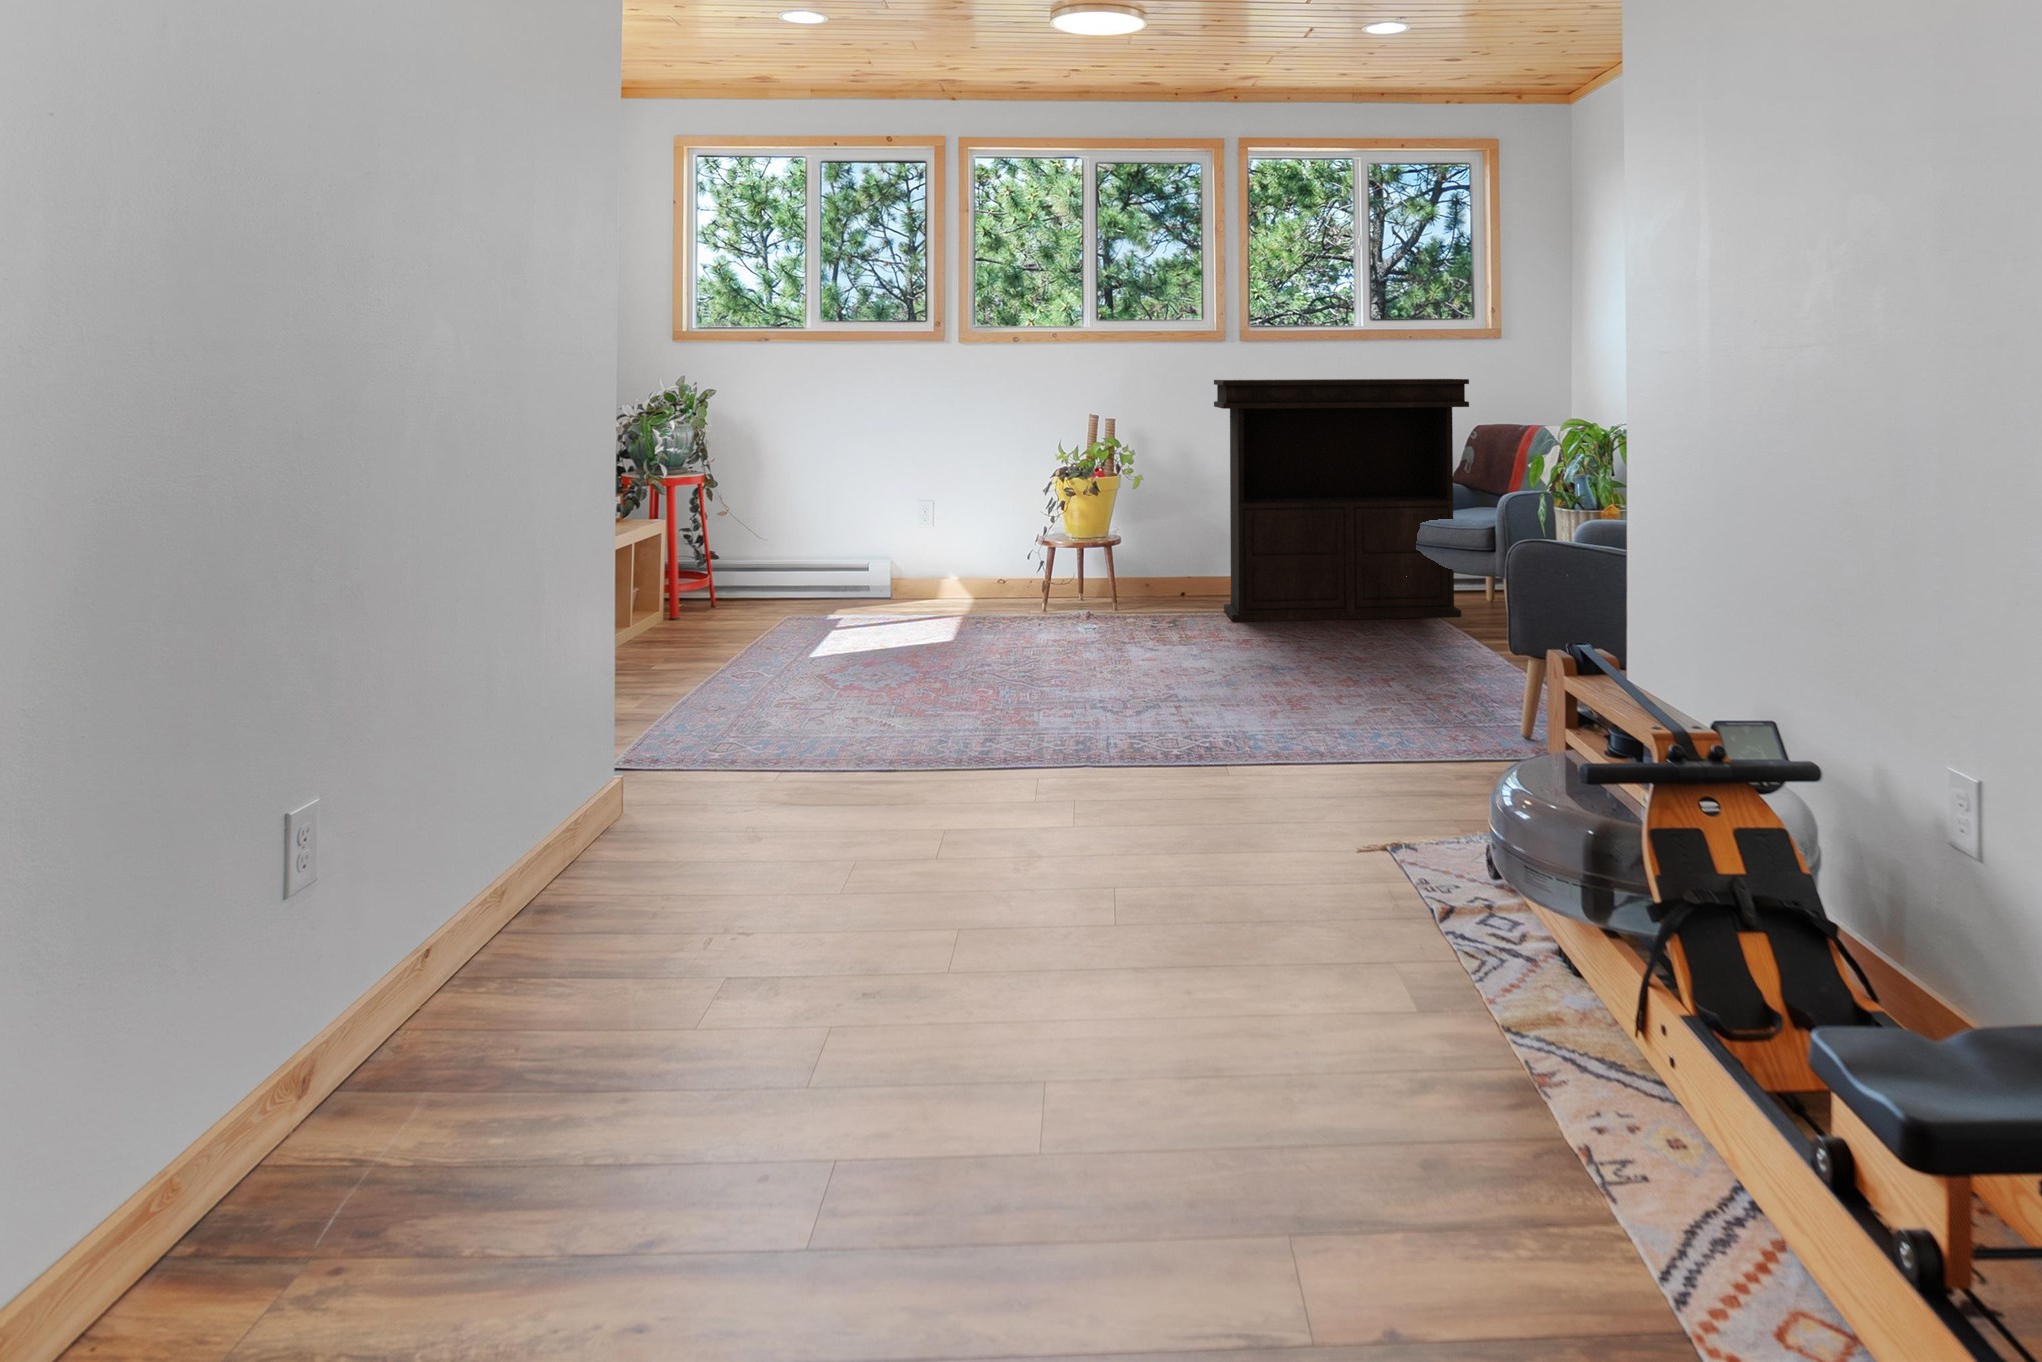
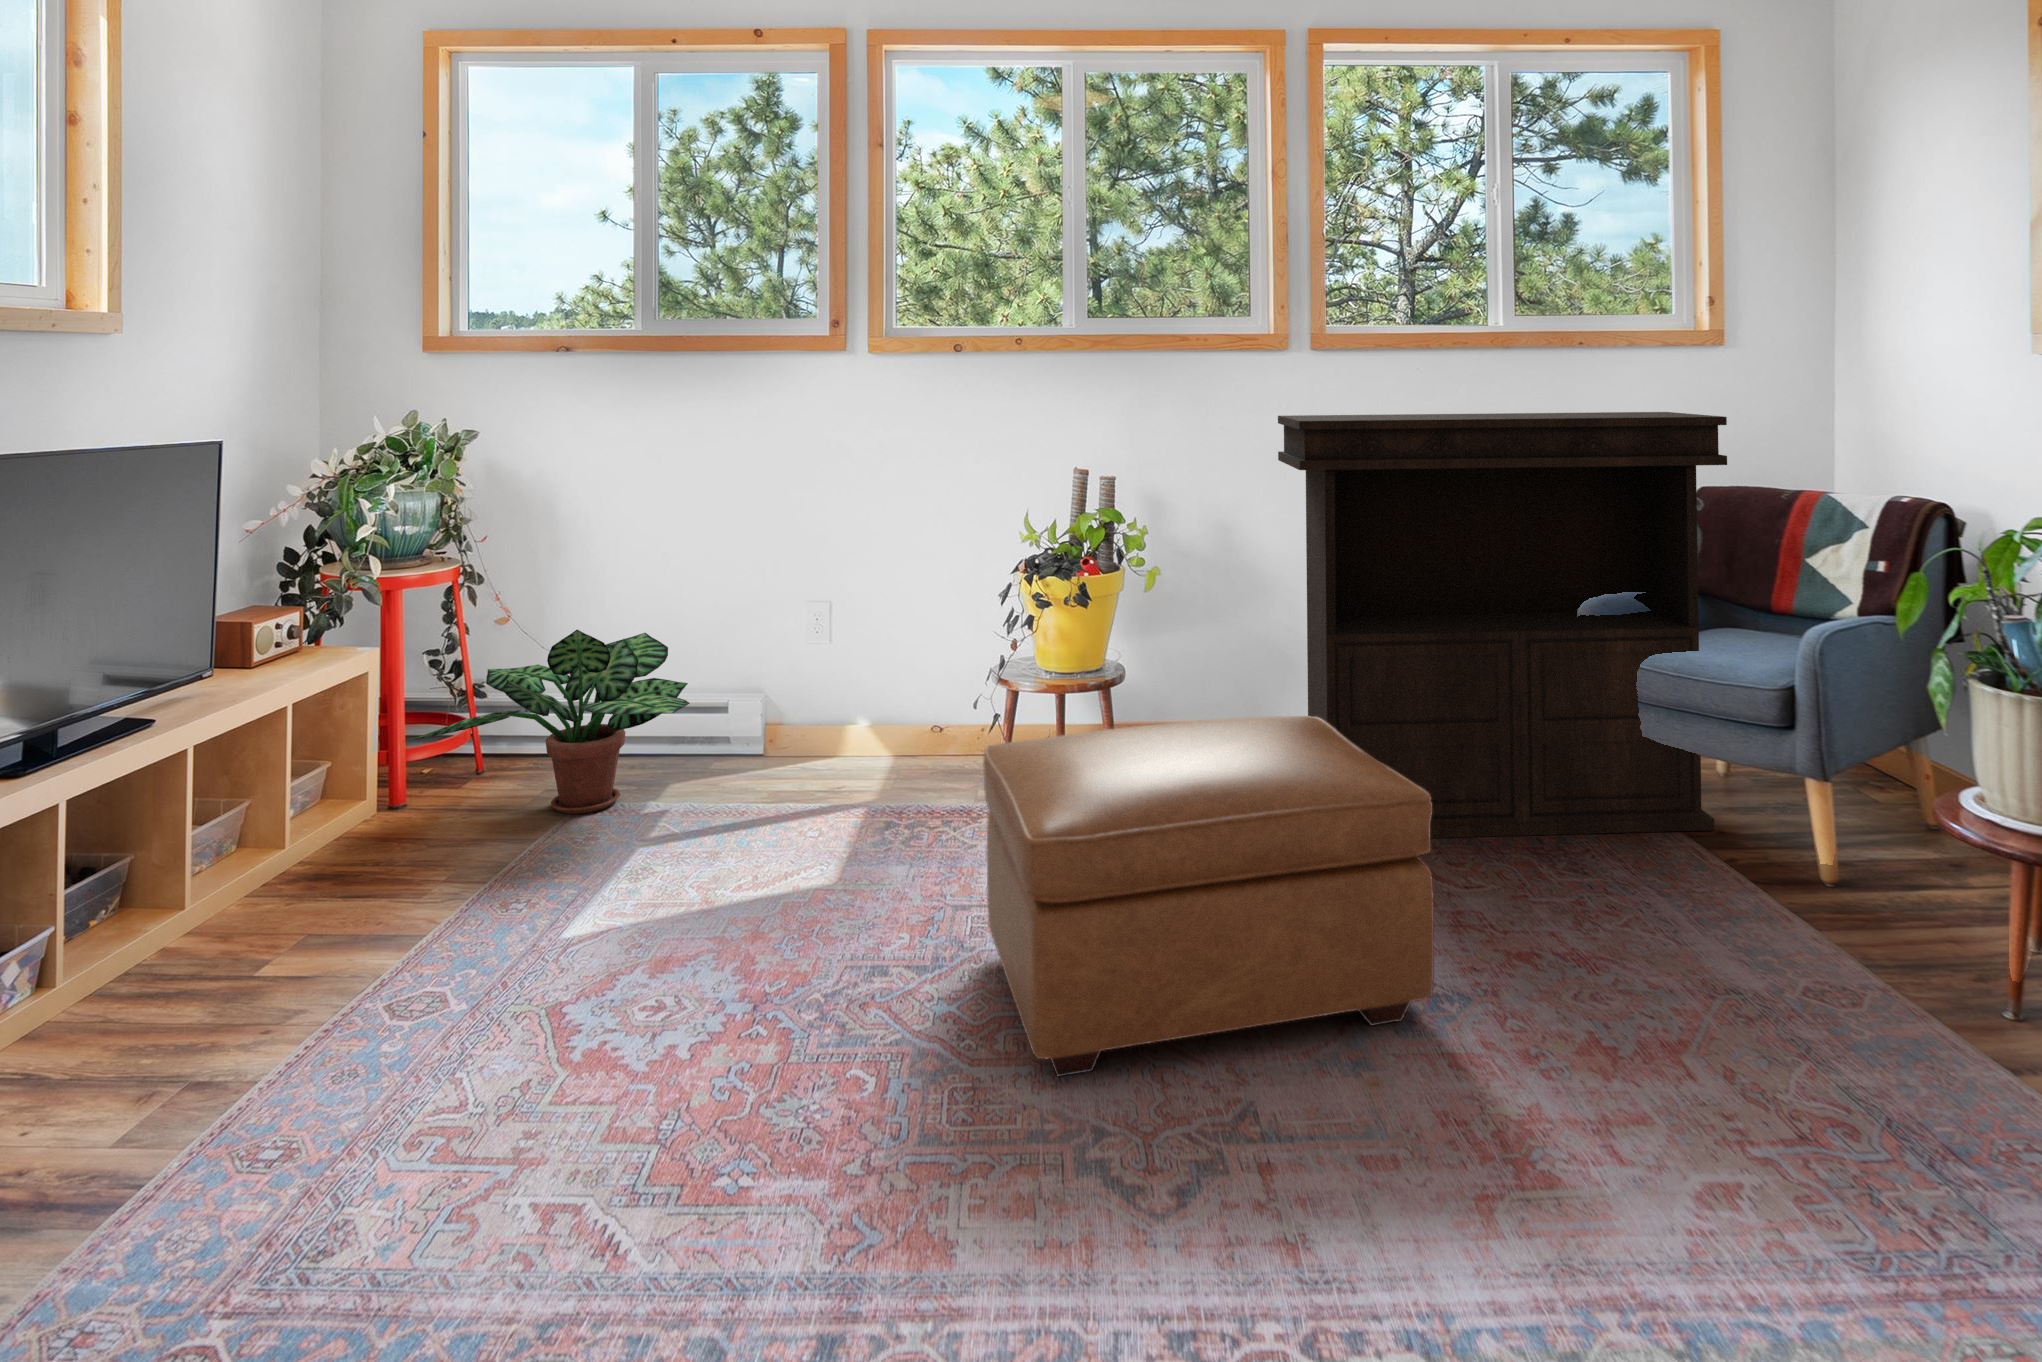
potted plant: none [698,505,863,616] -> present [406,630,690,814]
ottoman: none [1051,533,1275,676] -> present [983,716,1434,1077]

